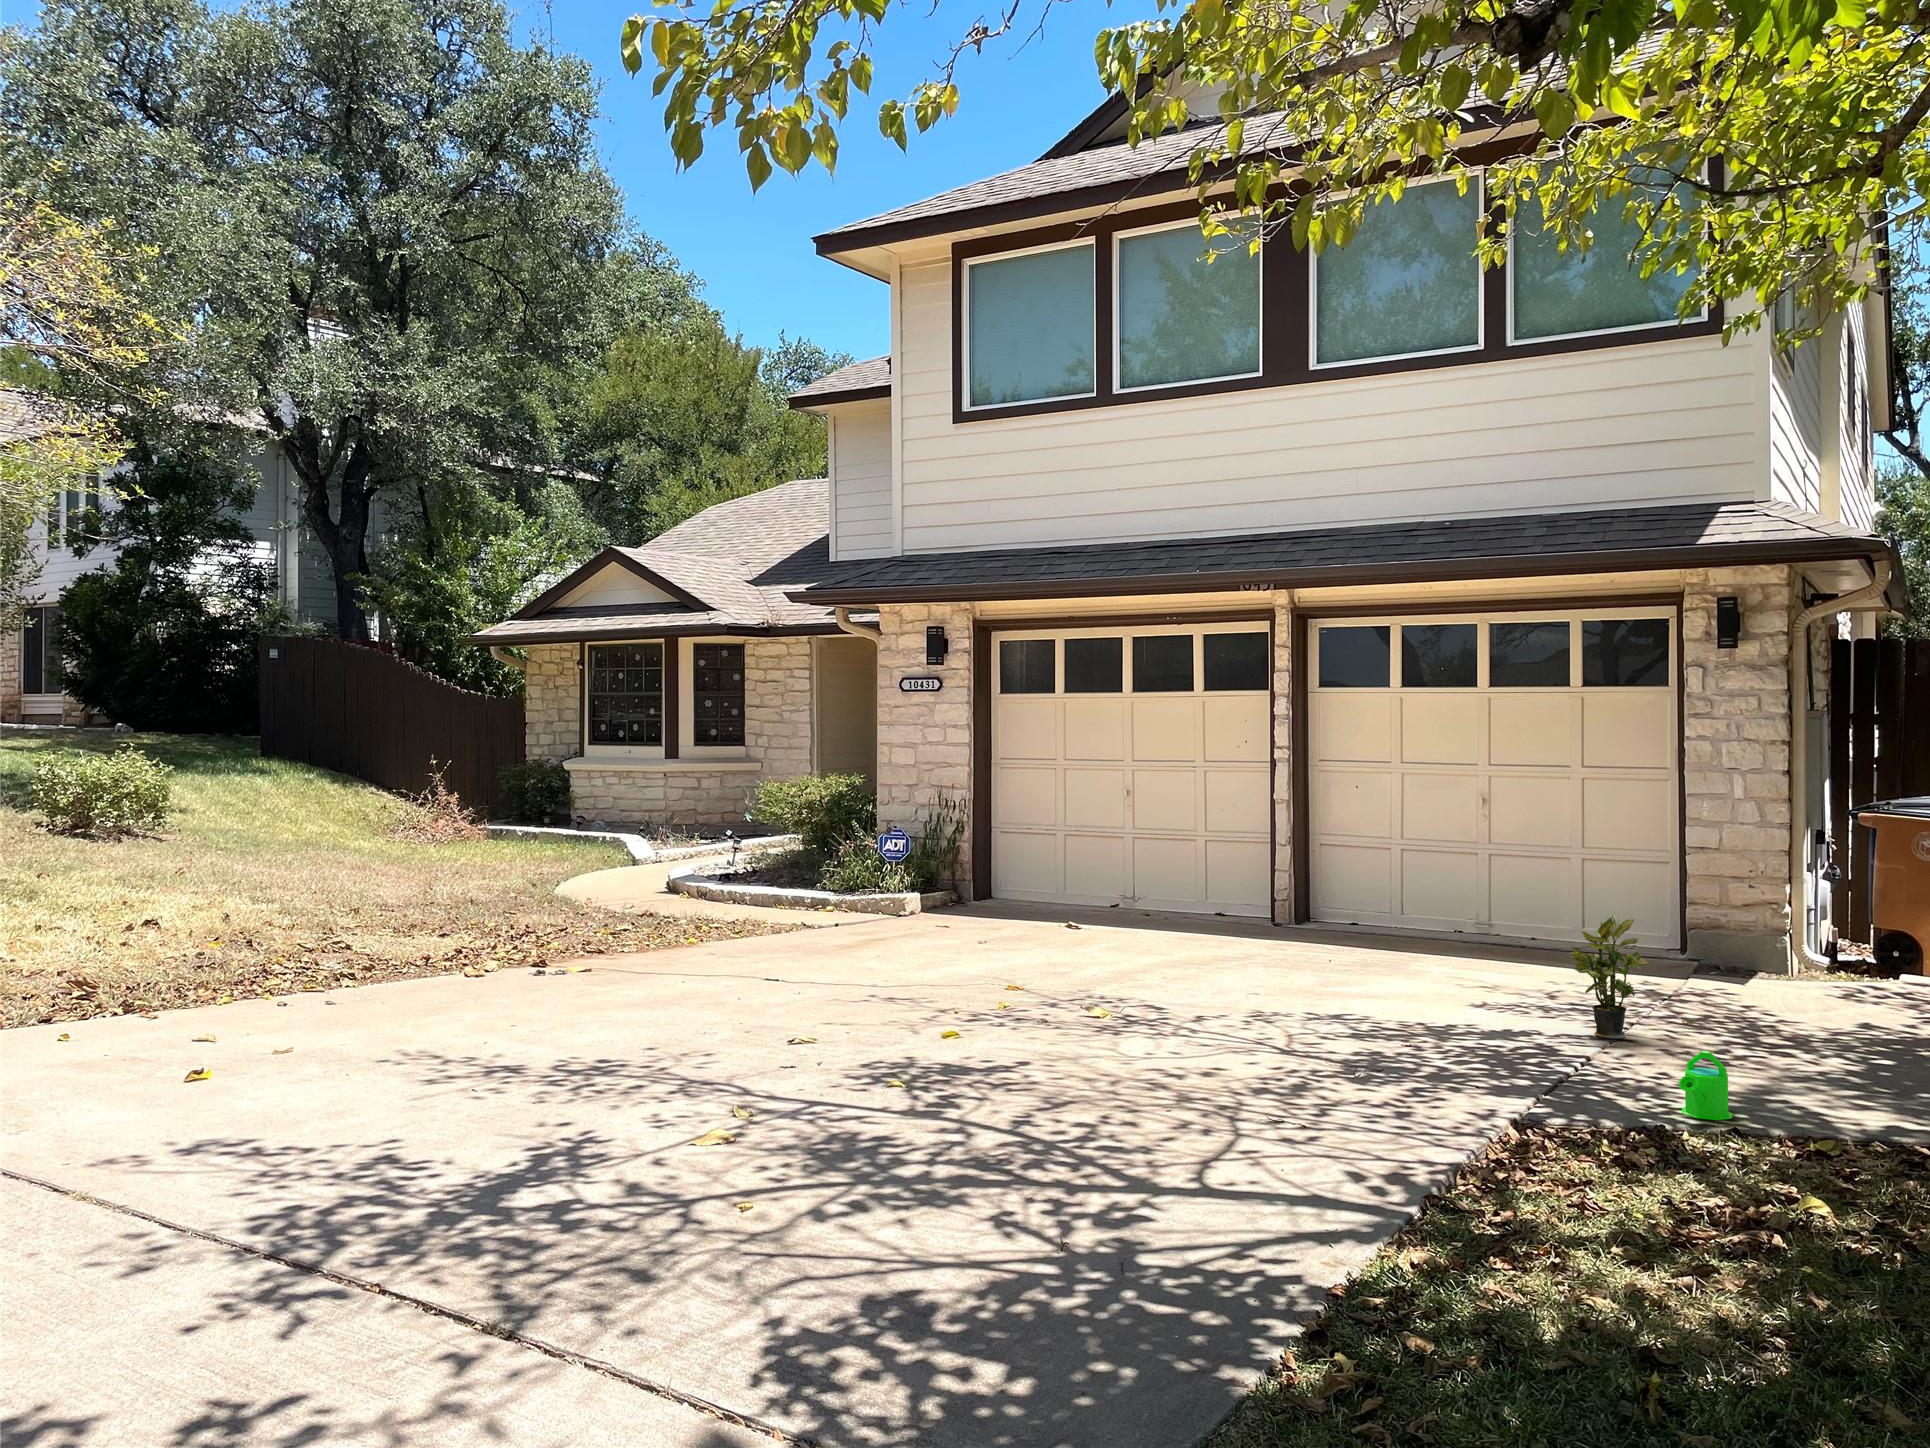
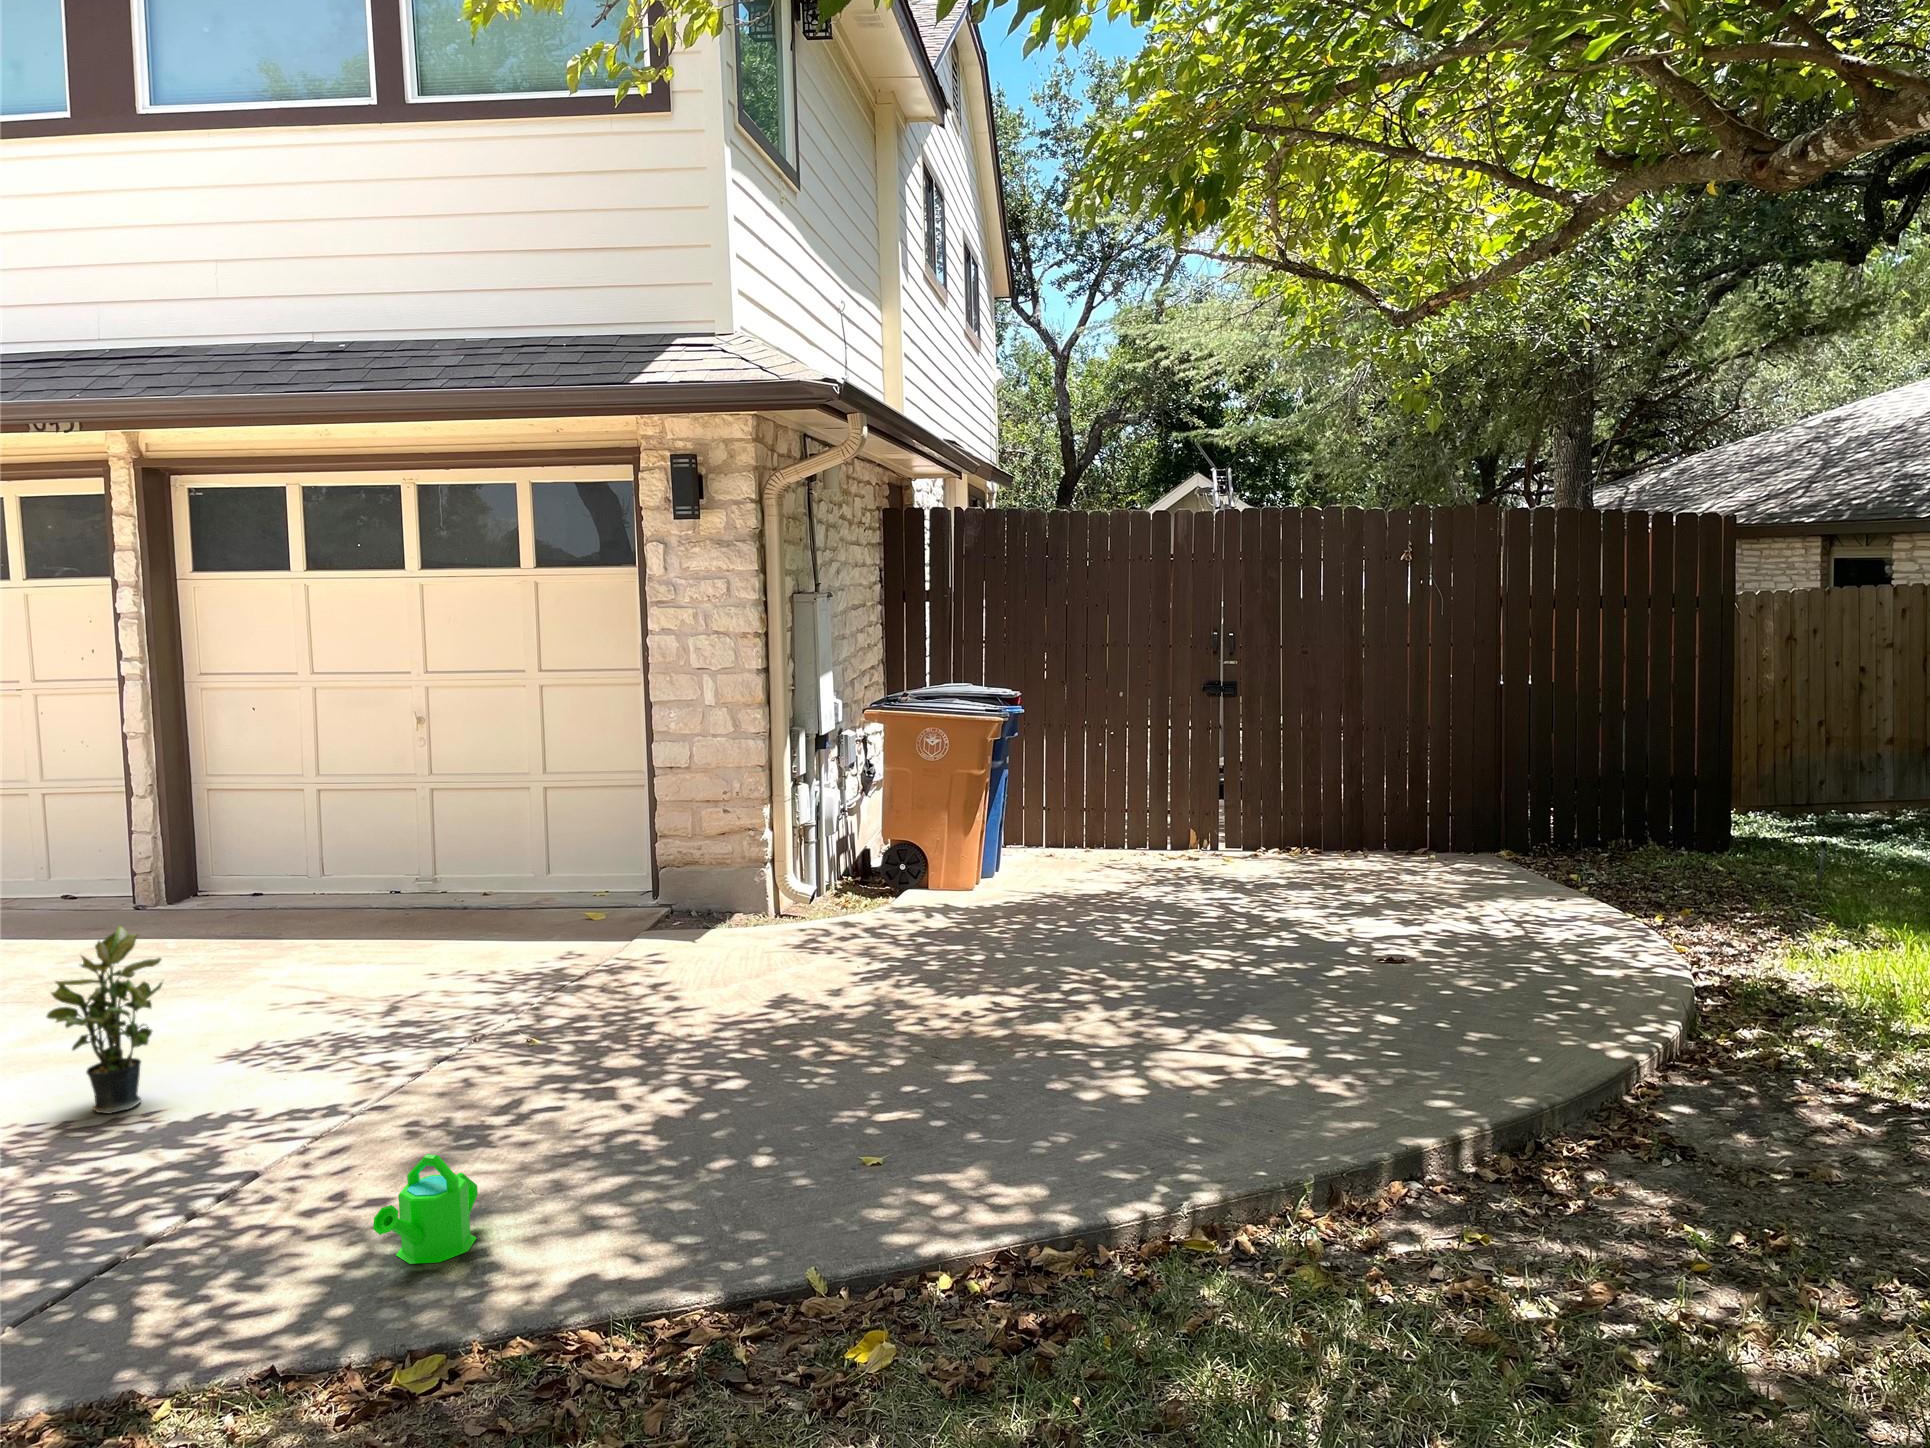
potted plant: present [1570,915,1641,1039] -> present [47,926,162,1114]

